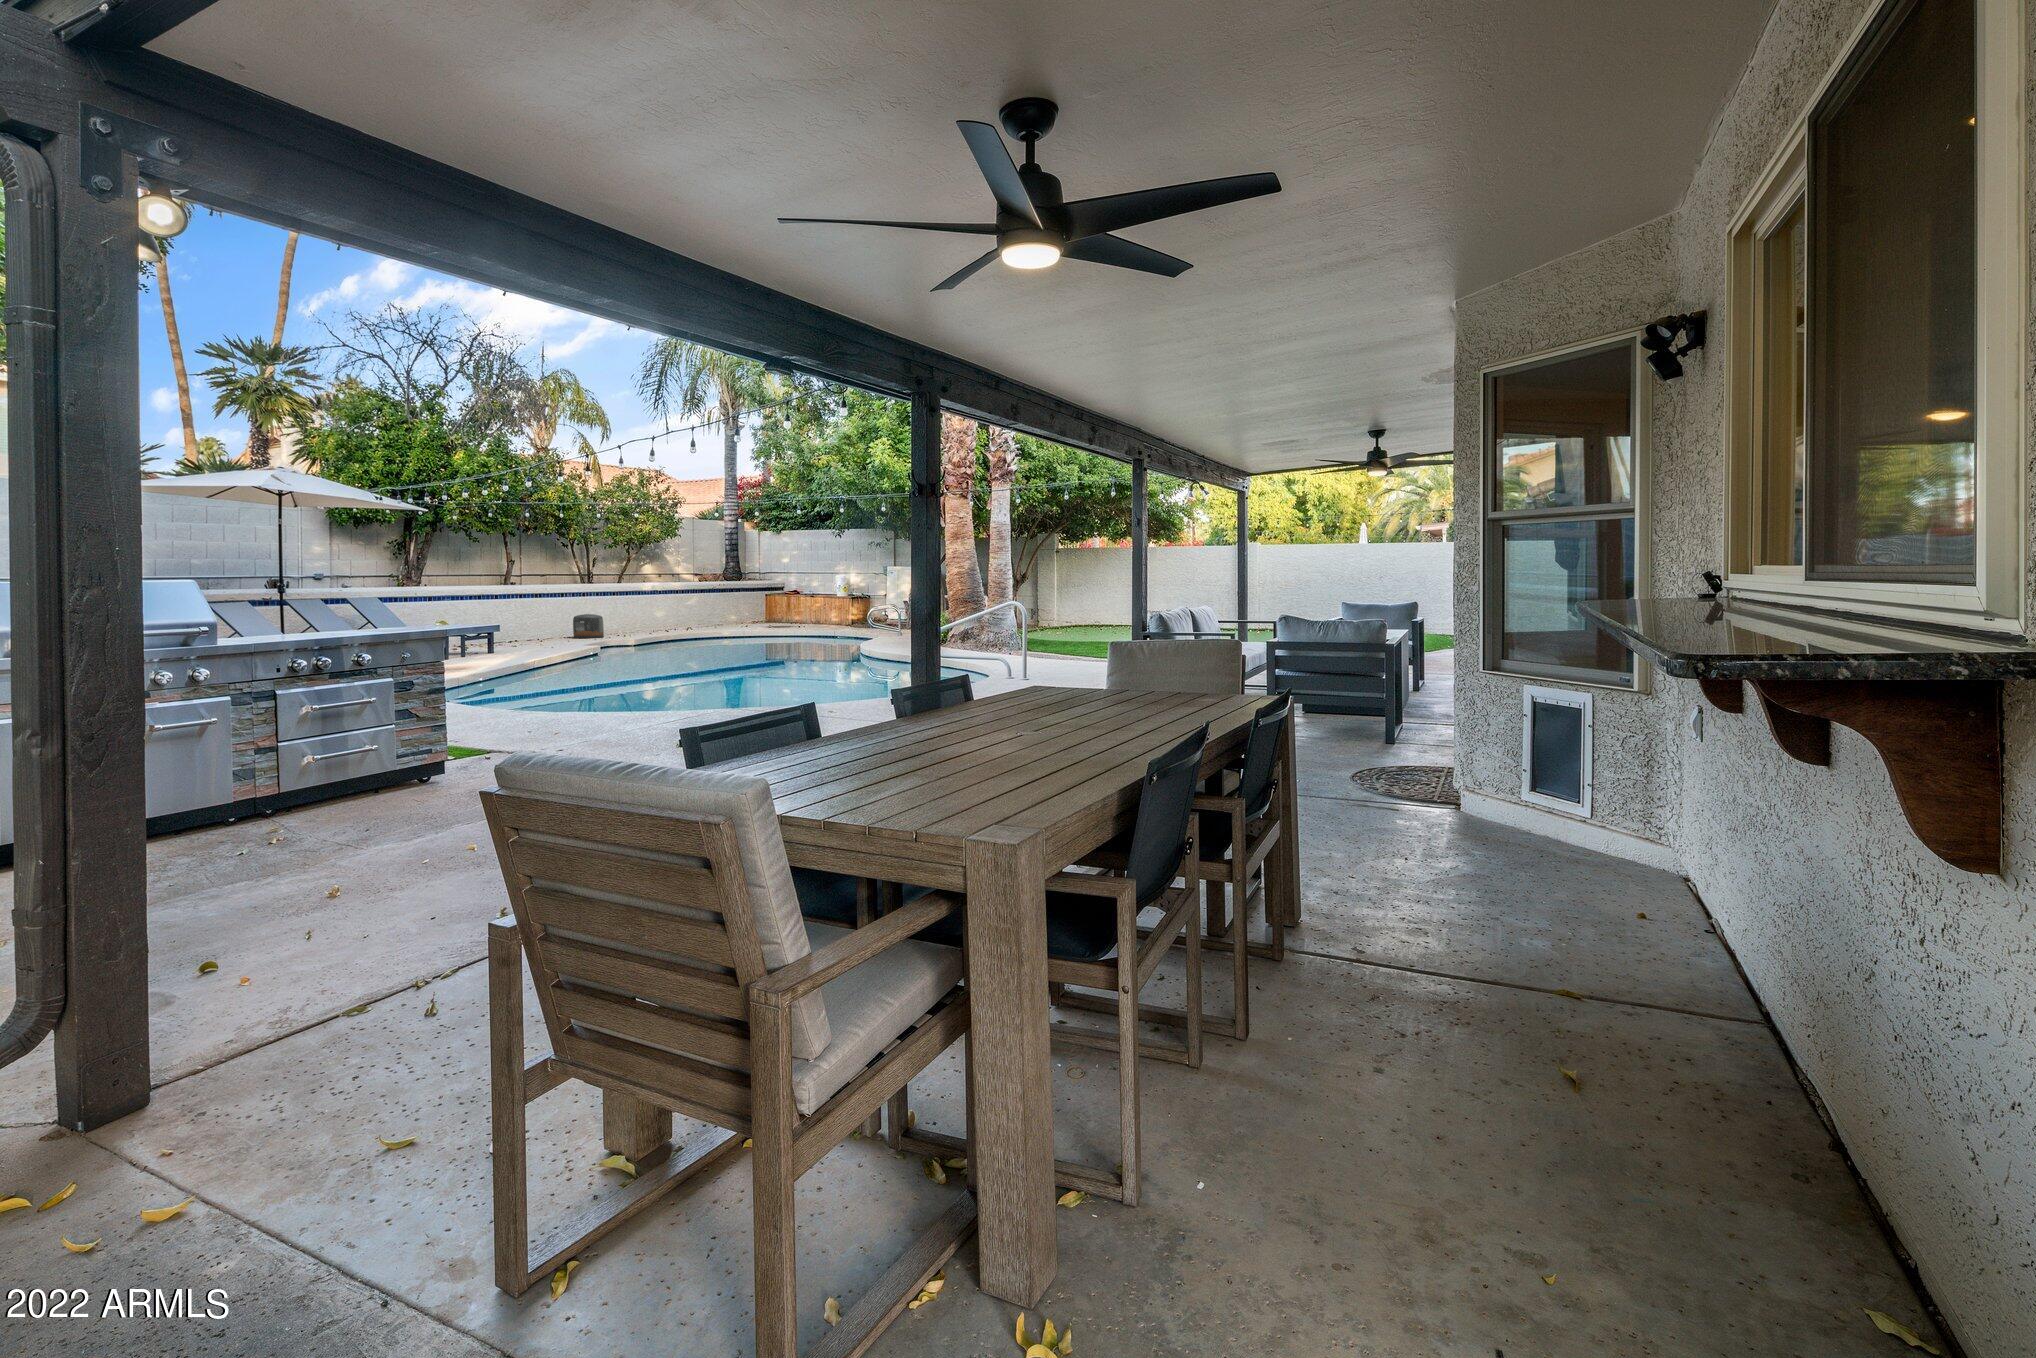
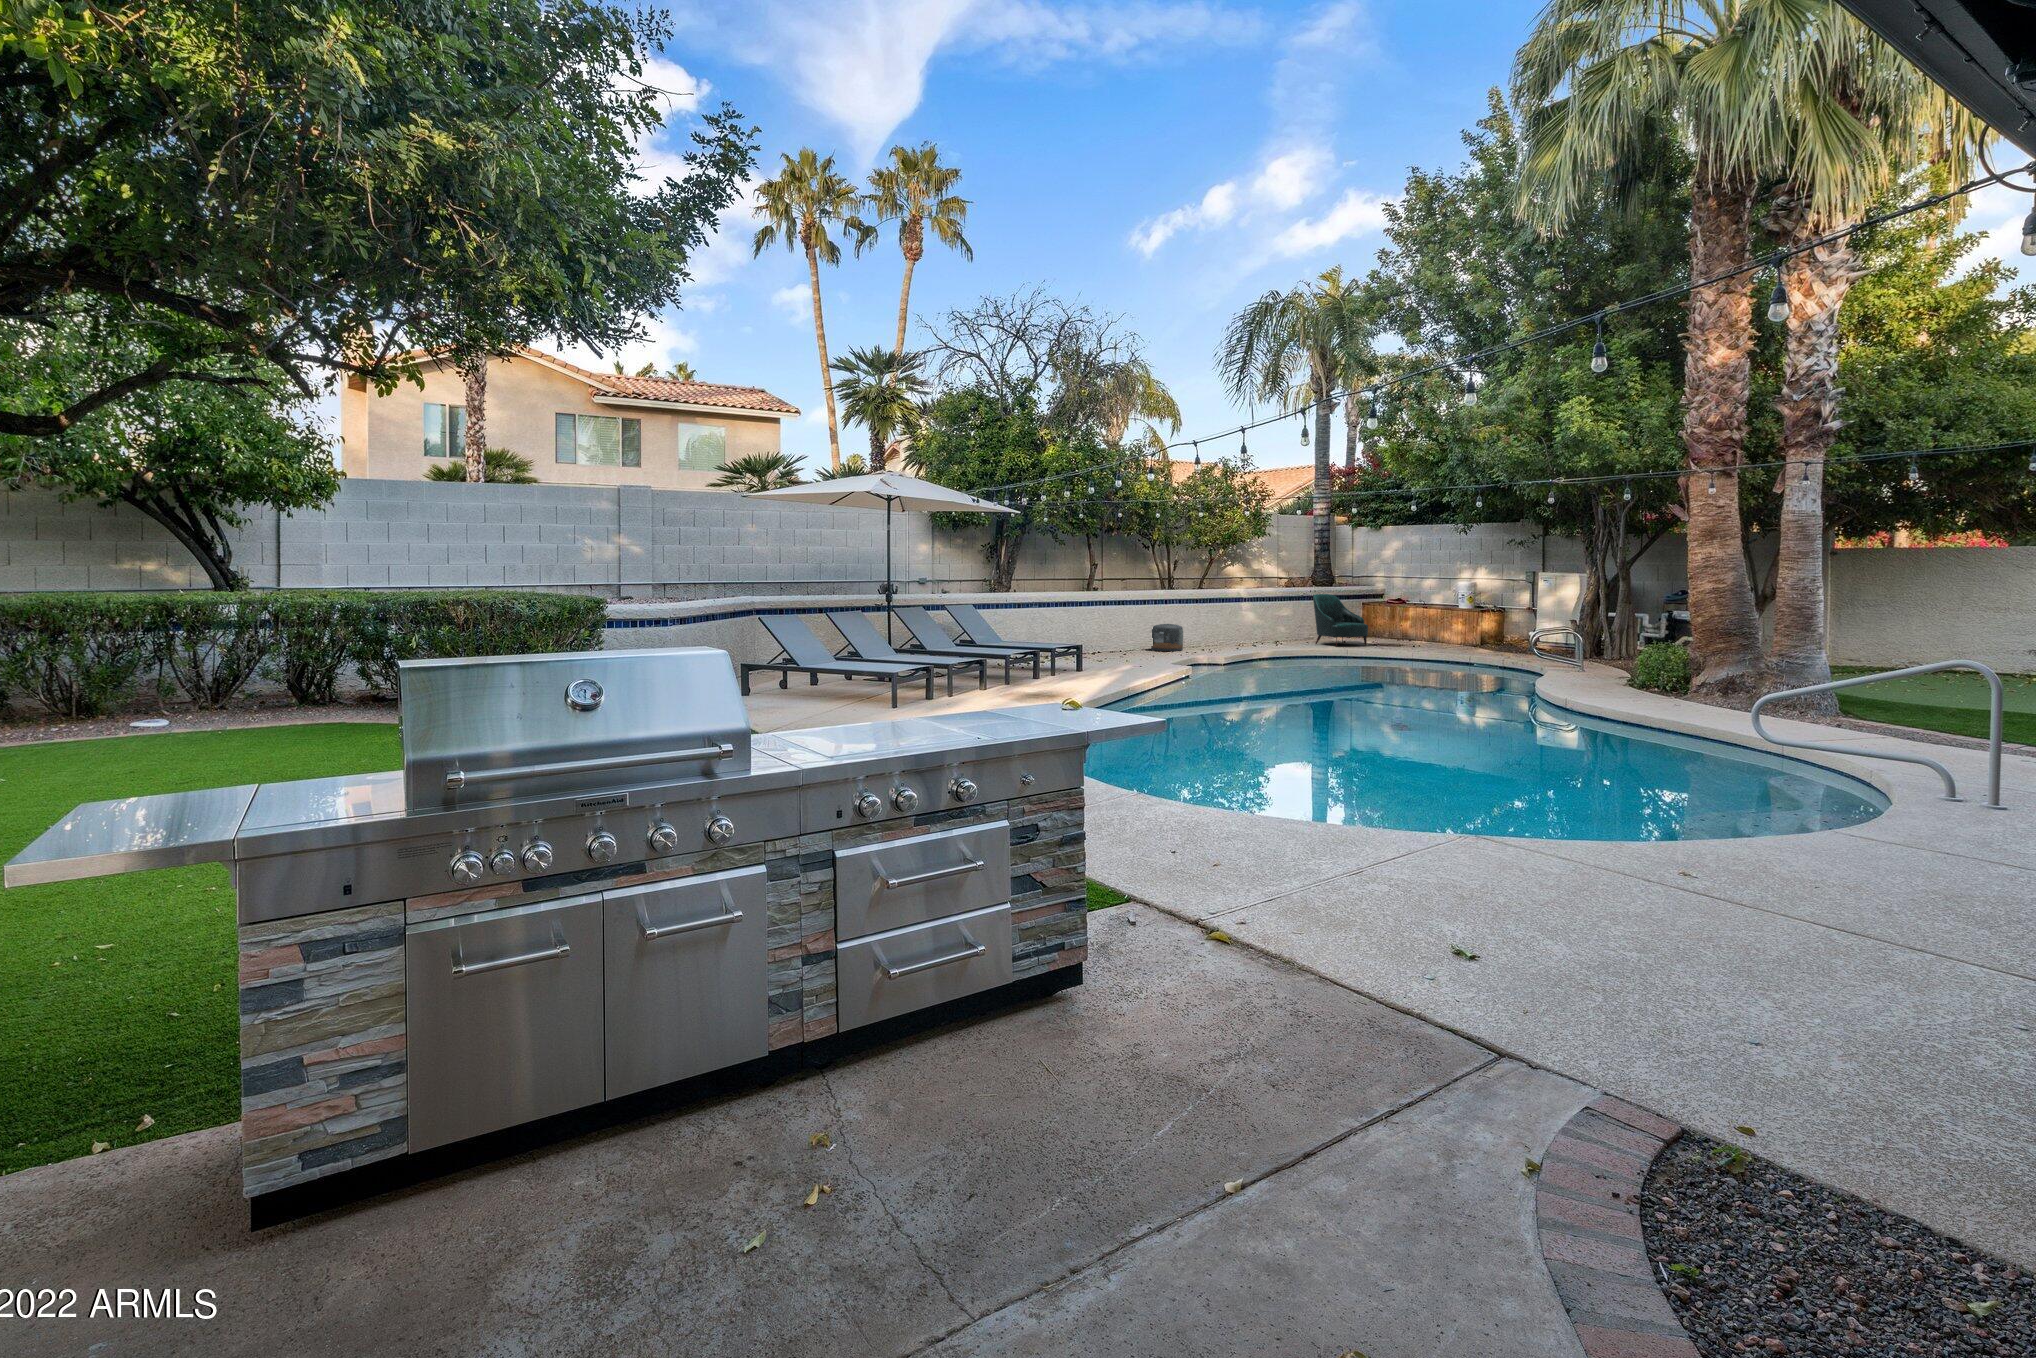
armchair: none [723,588,769,631] -> present [1313,594,1368,646]

